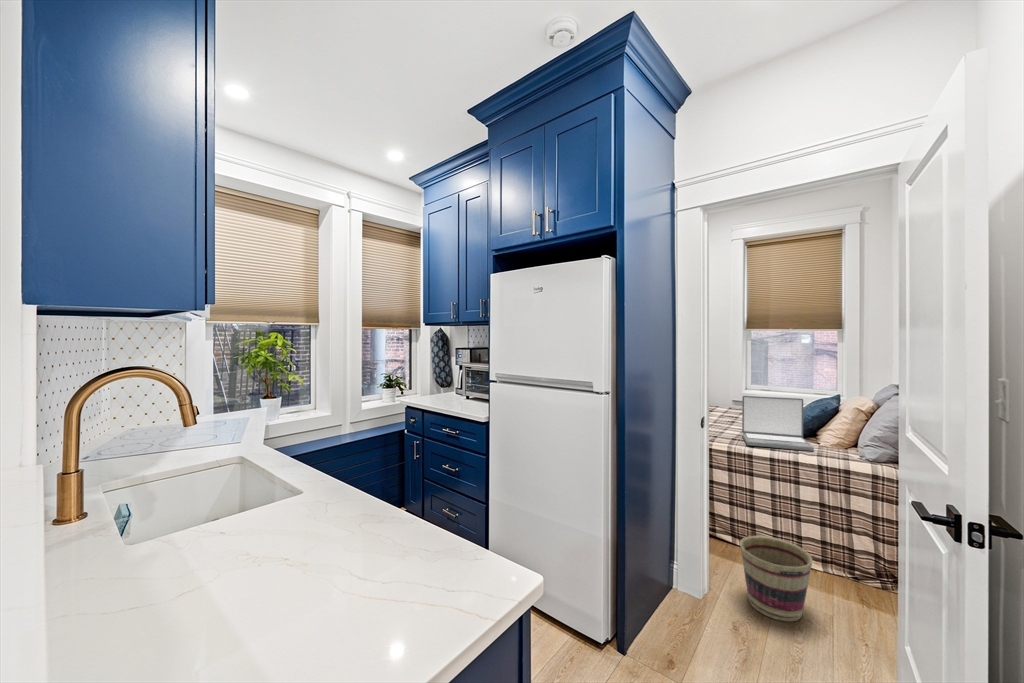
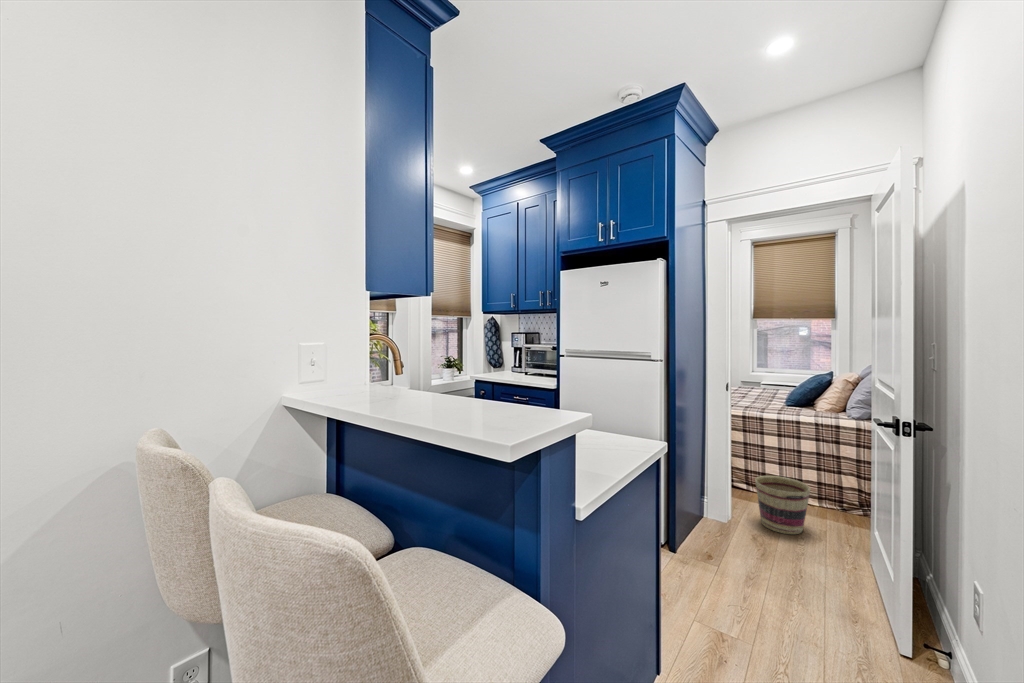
laptop: present [742,396,814,451] -> none [753,372,812,414]

